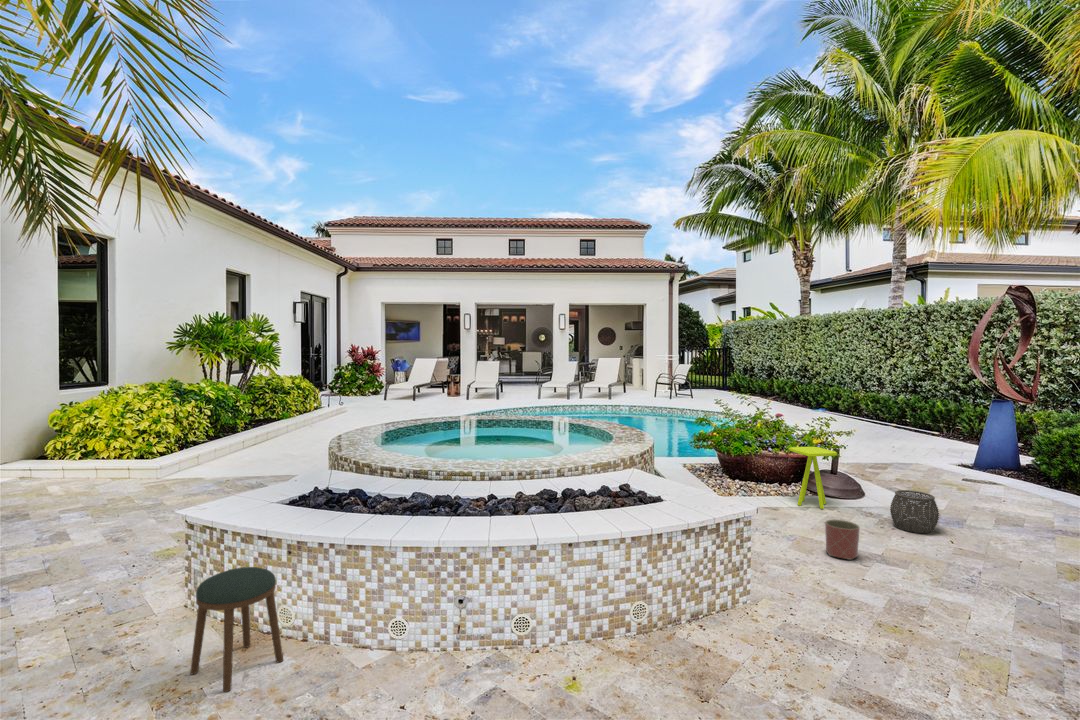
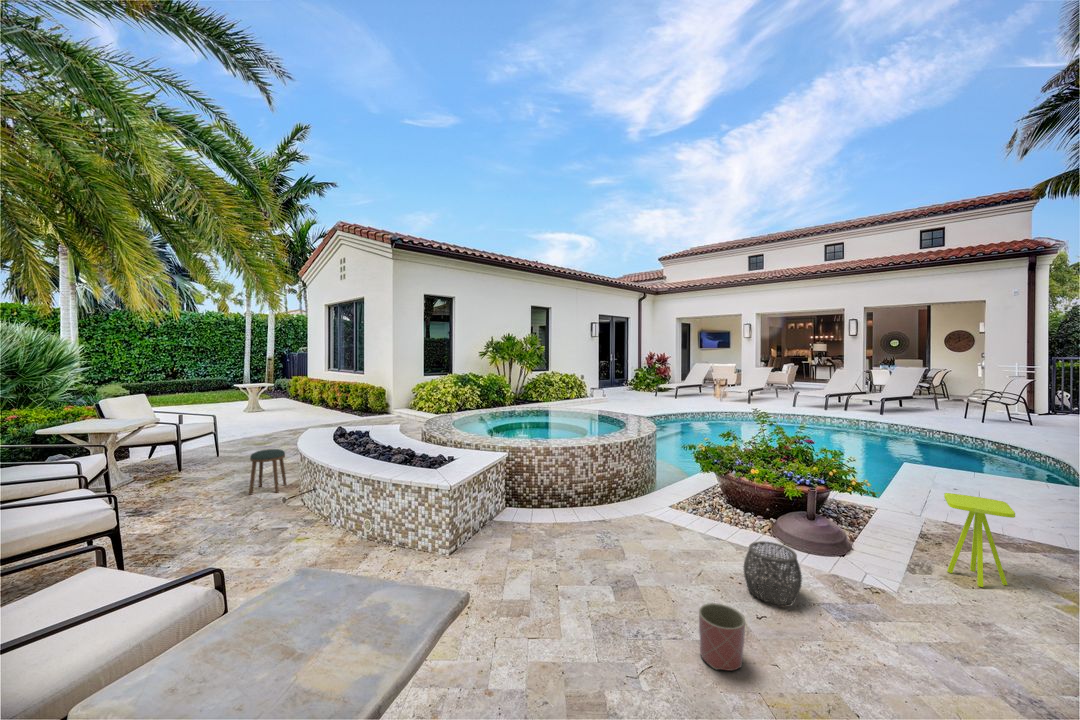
side table: present [789,447,837,509] -> present [944,493,1015,587]
planter: present [825,520,859,560] -> present [699,603,745,670]

